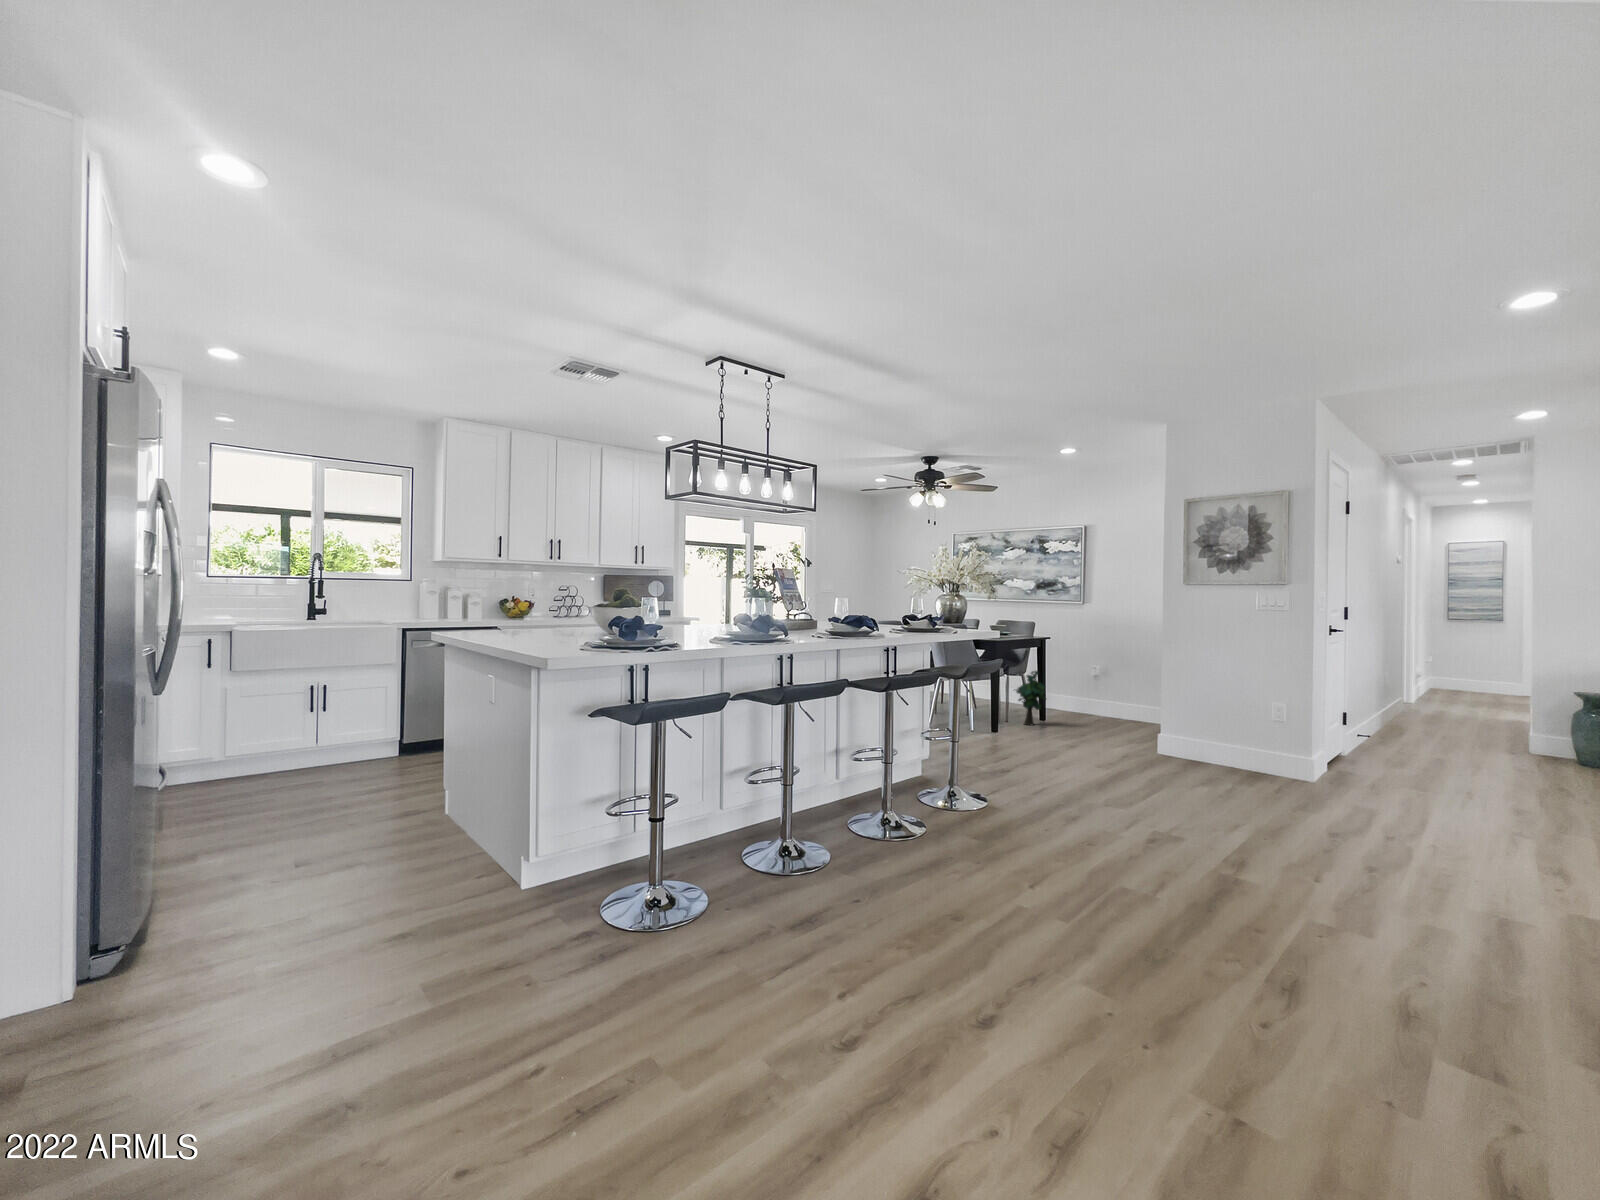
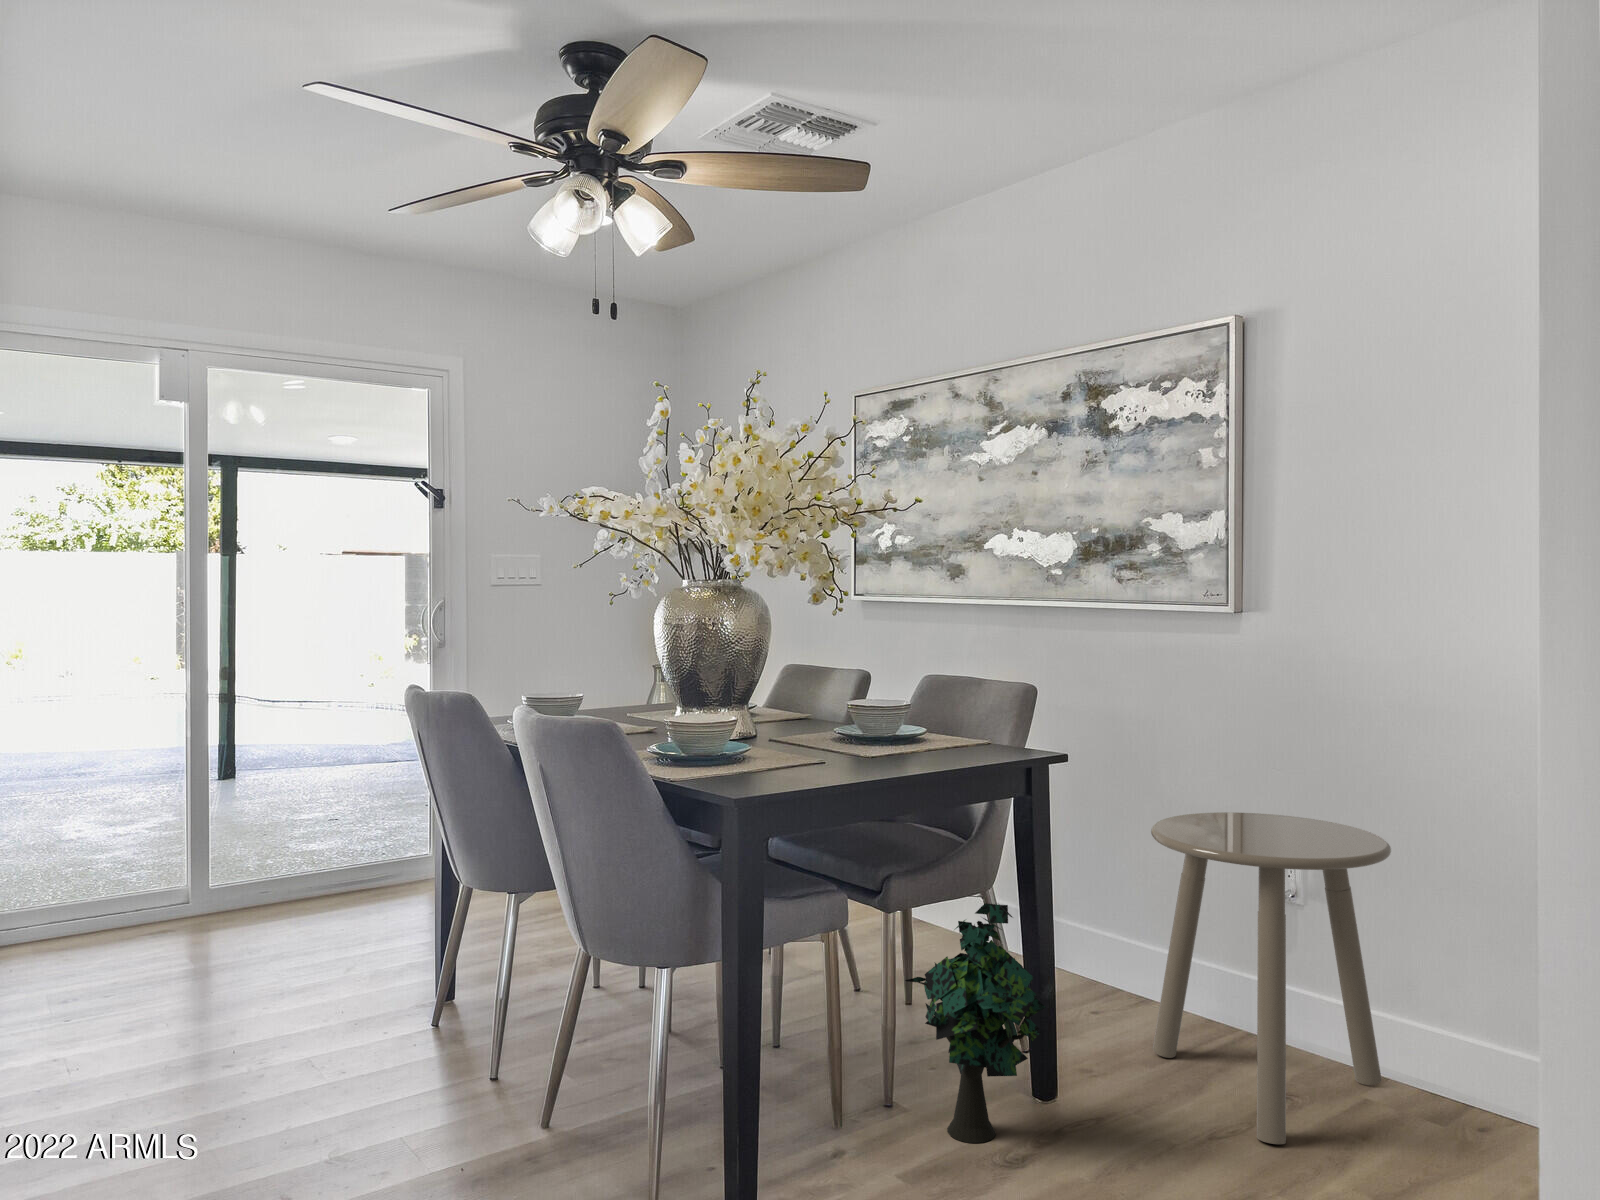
side table: none [1063,655,1124,725] -> present [1151,812,1391,1144]

